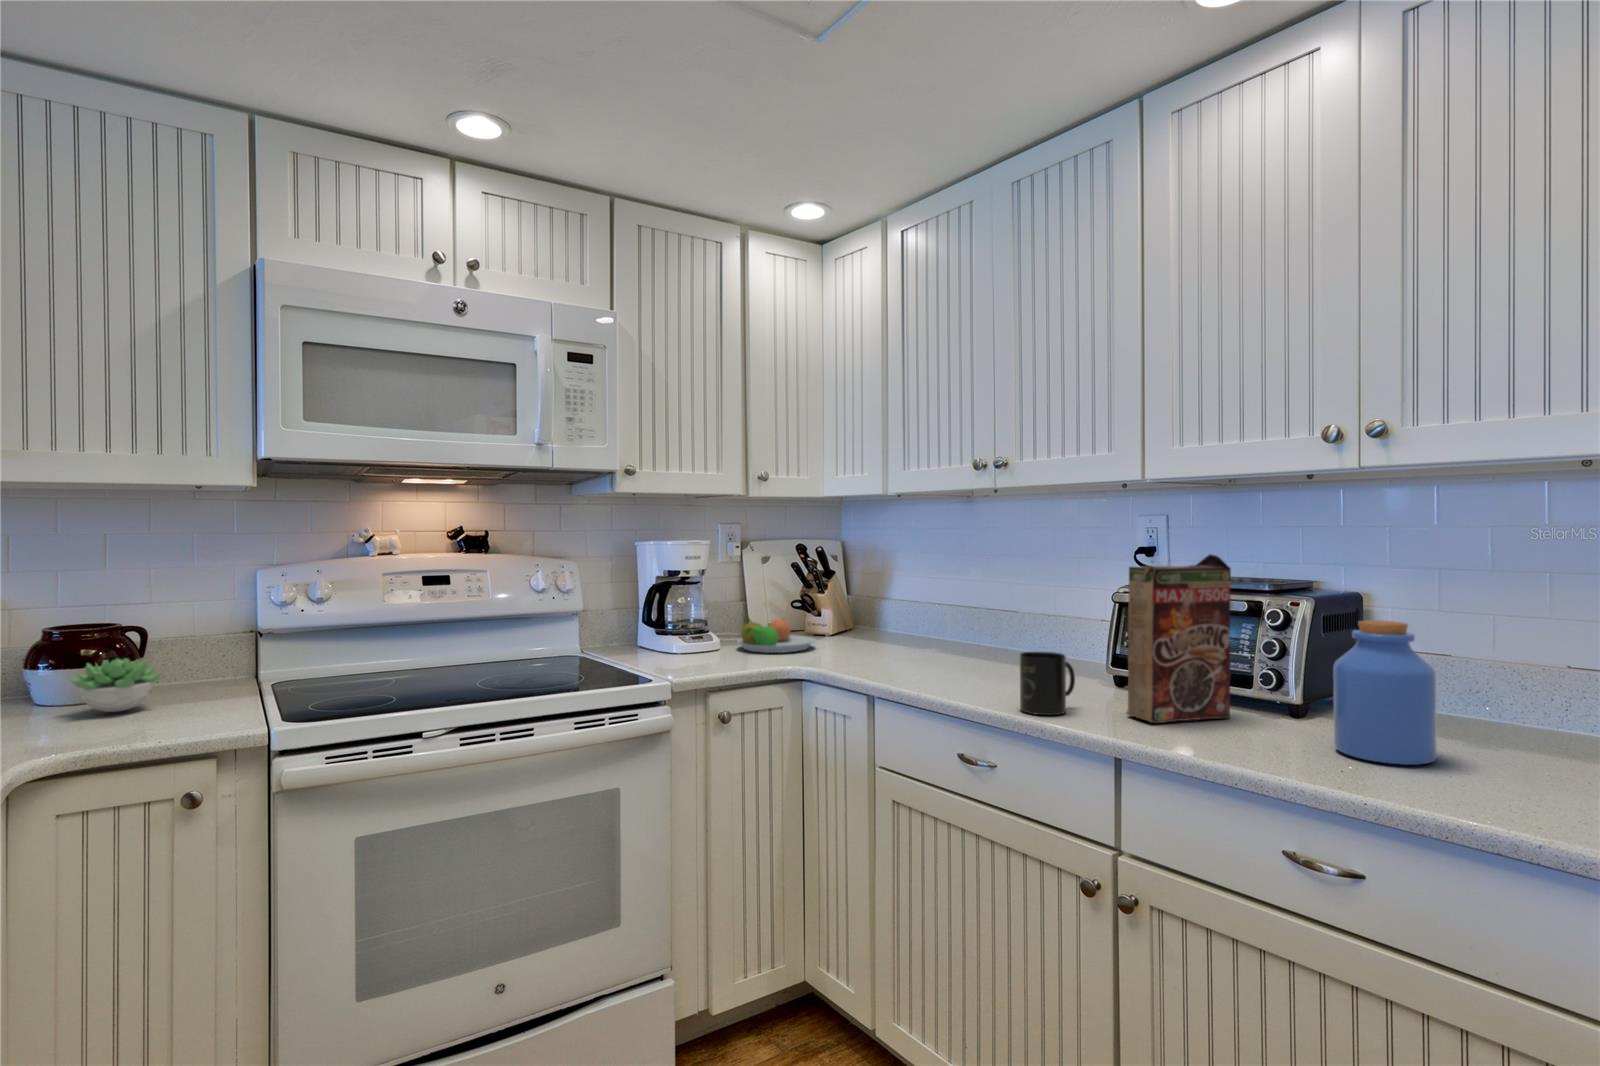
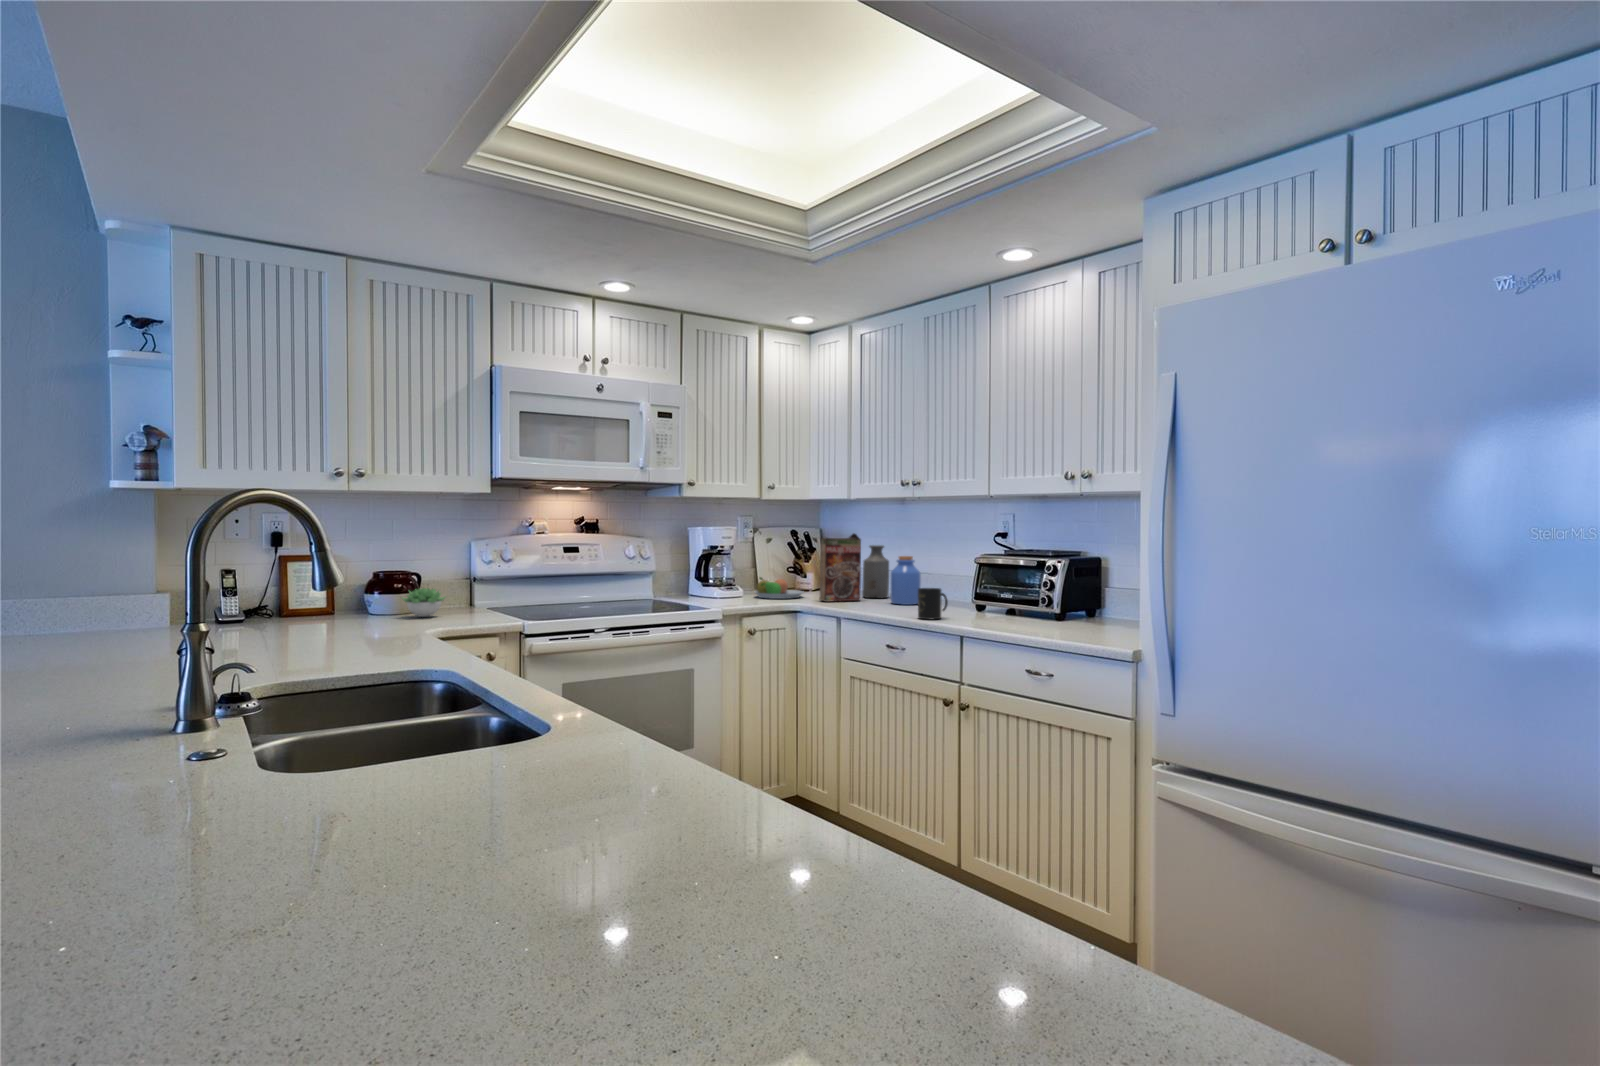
cereal box: present [1126,554,1231,723] -> present [819,534,861,602]
bottle: none [907,566,950,651] -> present [862,545,889,598]
jar: present [1333,620,1437,765] -> present [891,556,921,605]

